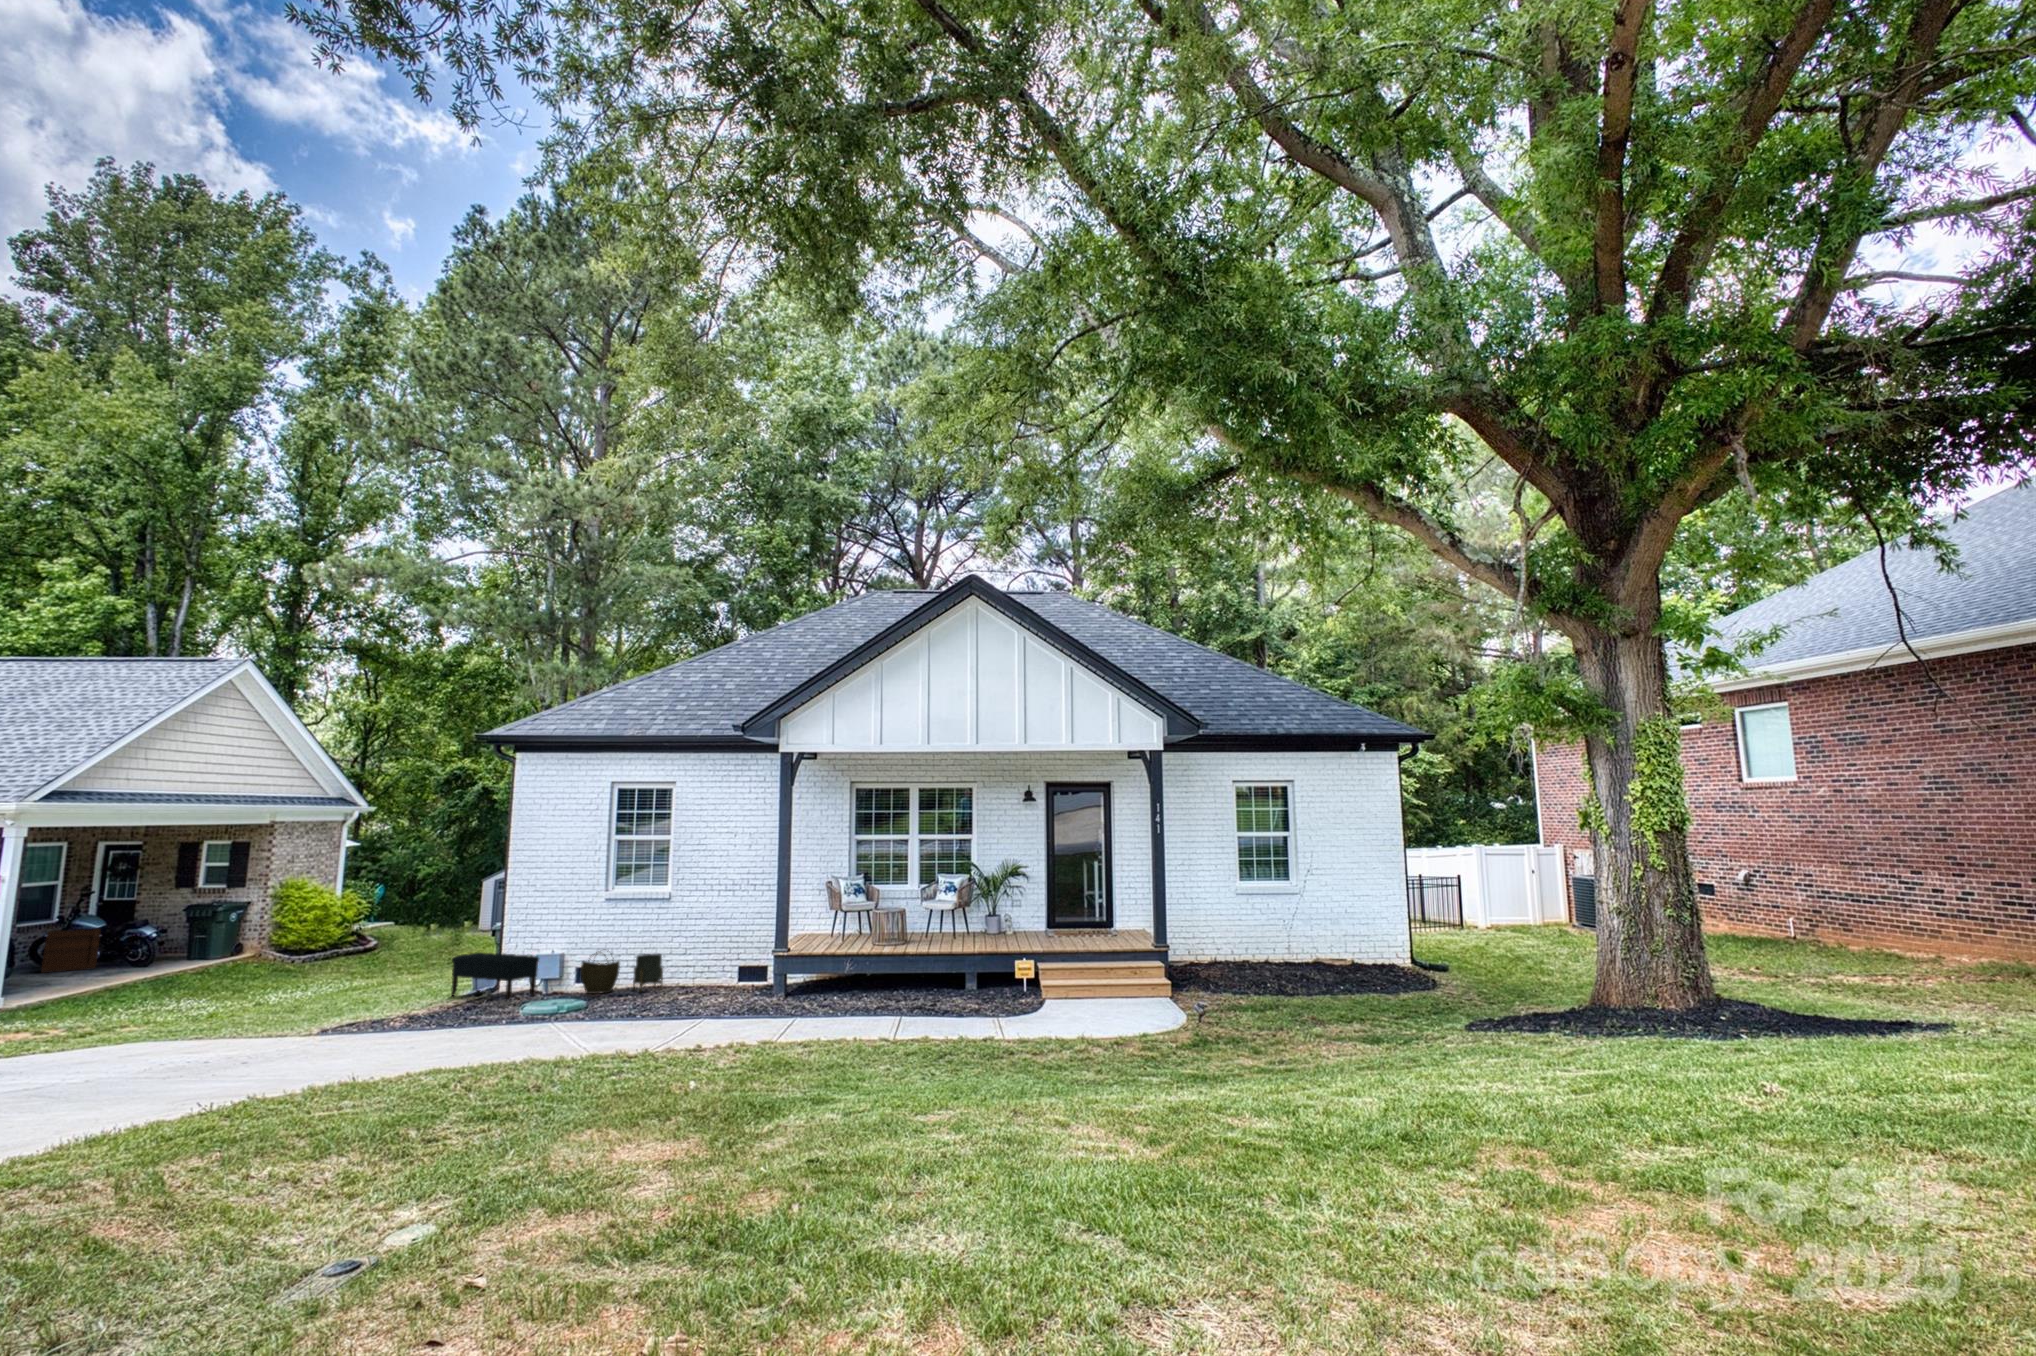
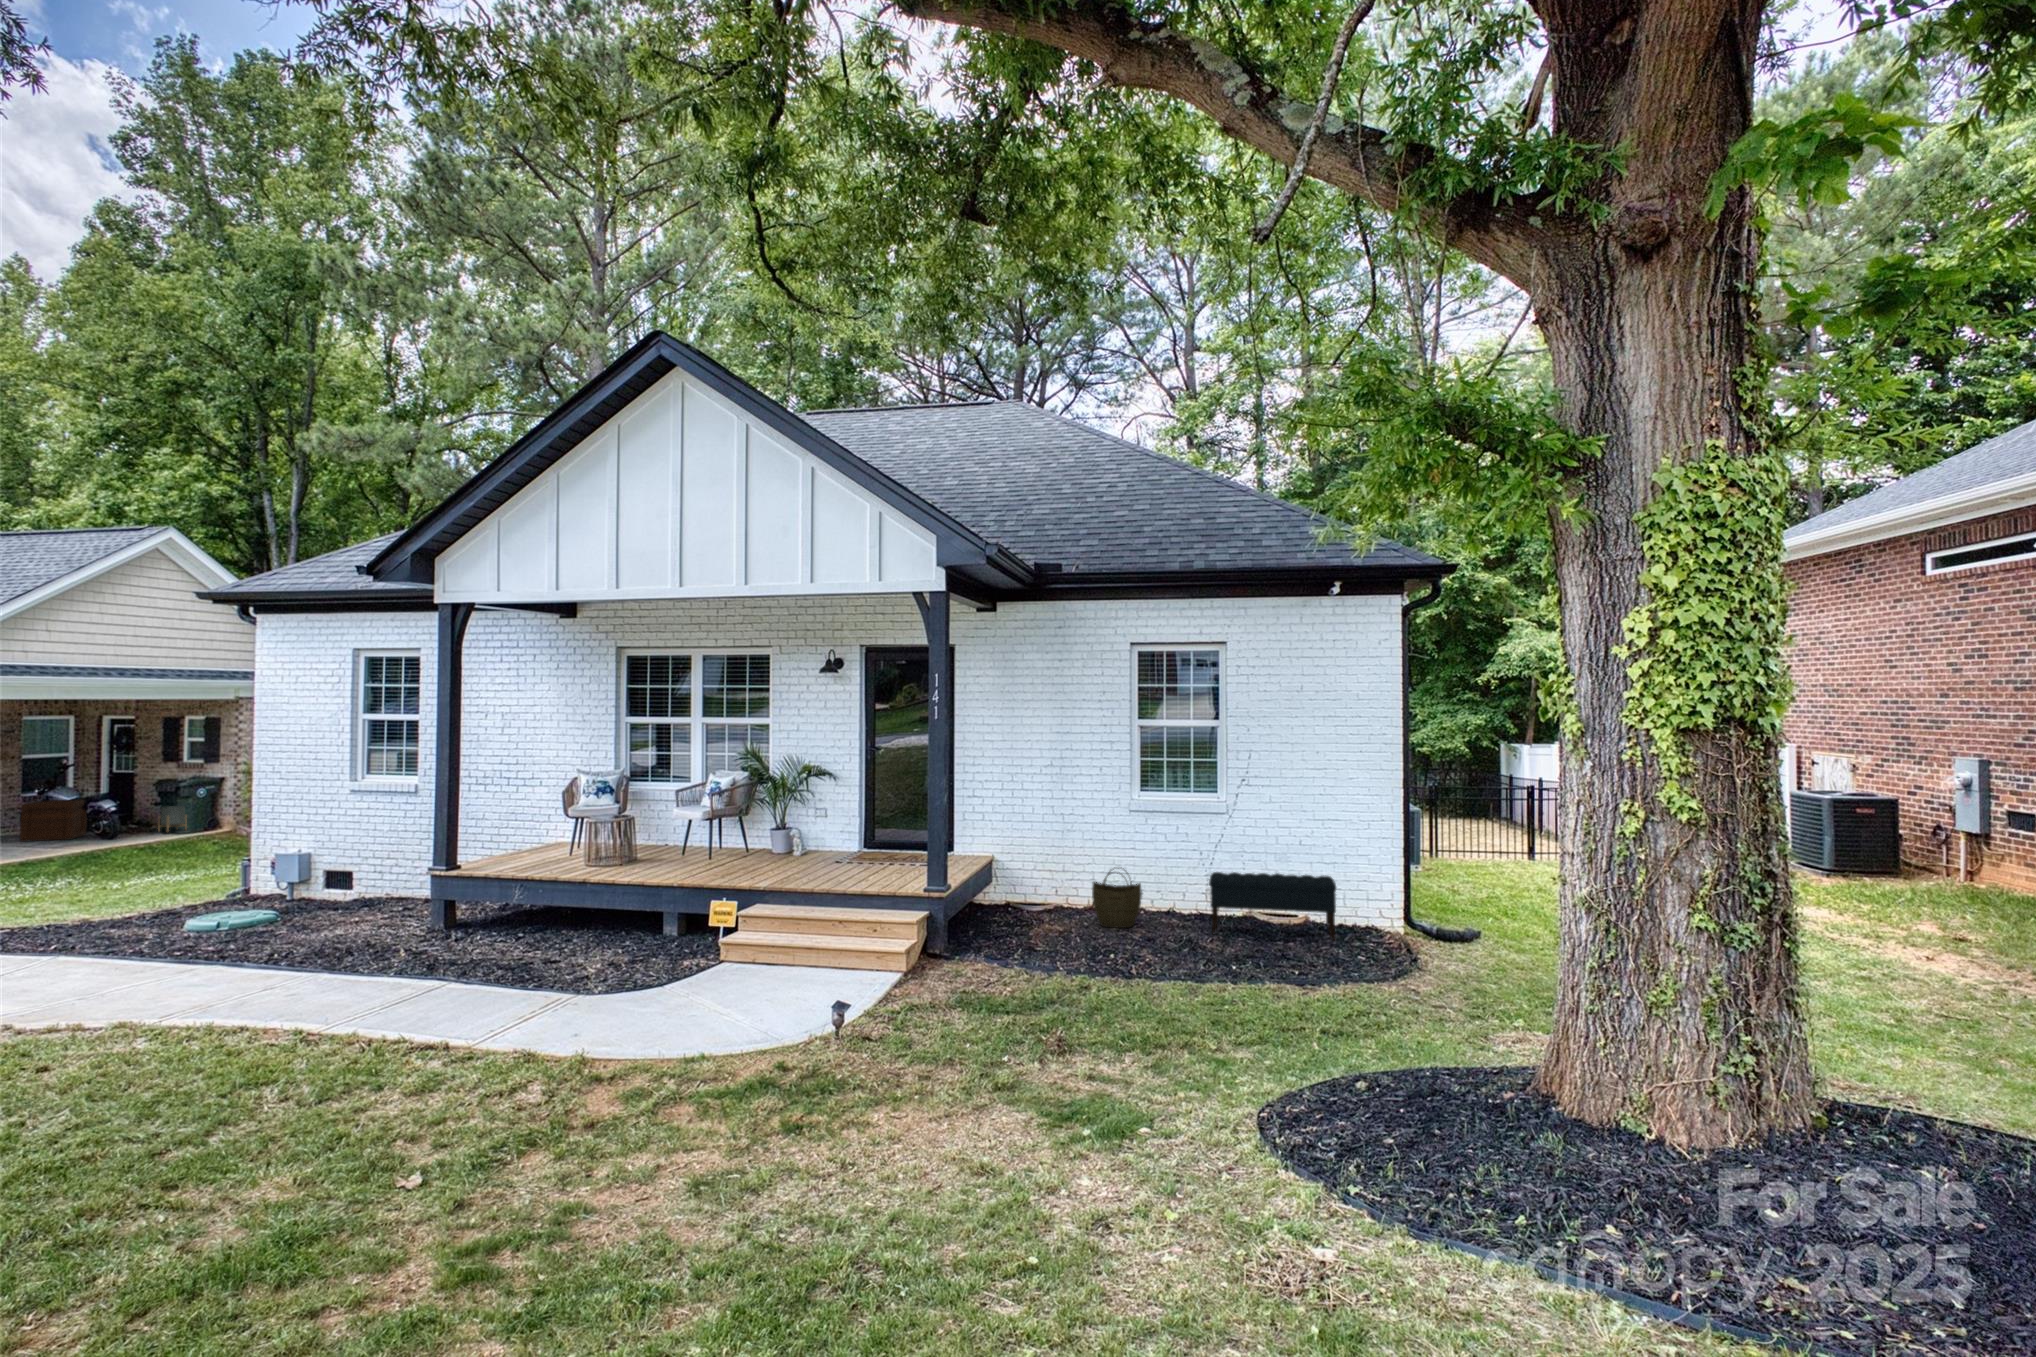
bench: present [451,952,539,1001] -> present [1209,872,1336,940]
woven basket: present [581,952,620,994] -> present [1092,868,1142,928]
planter: present [633,954,663,991] -> present [158,806,187,831]

